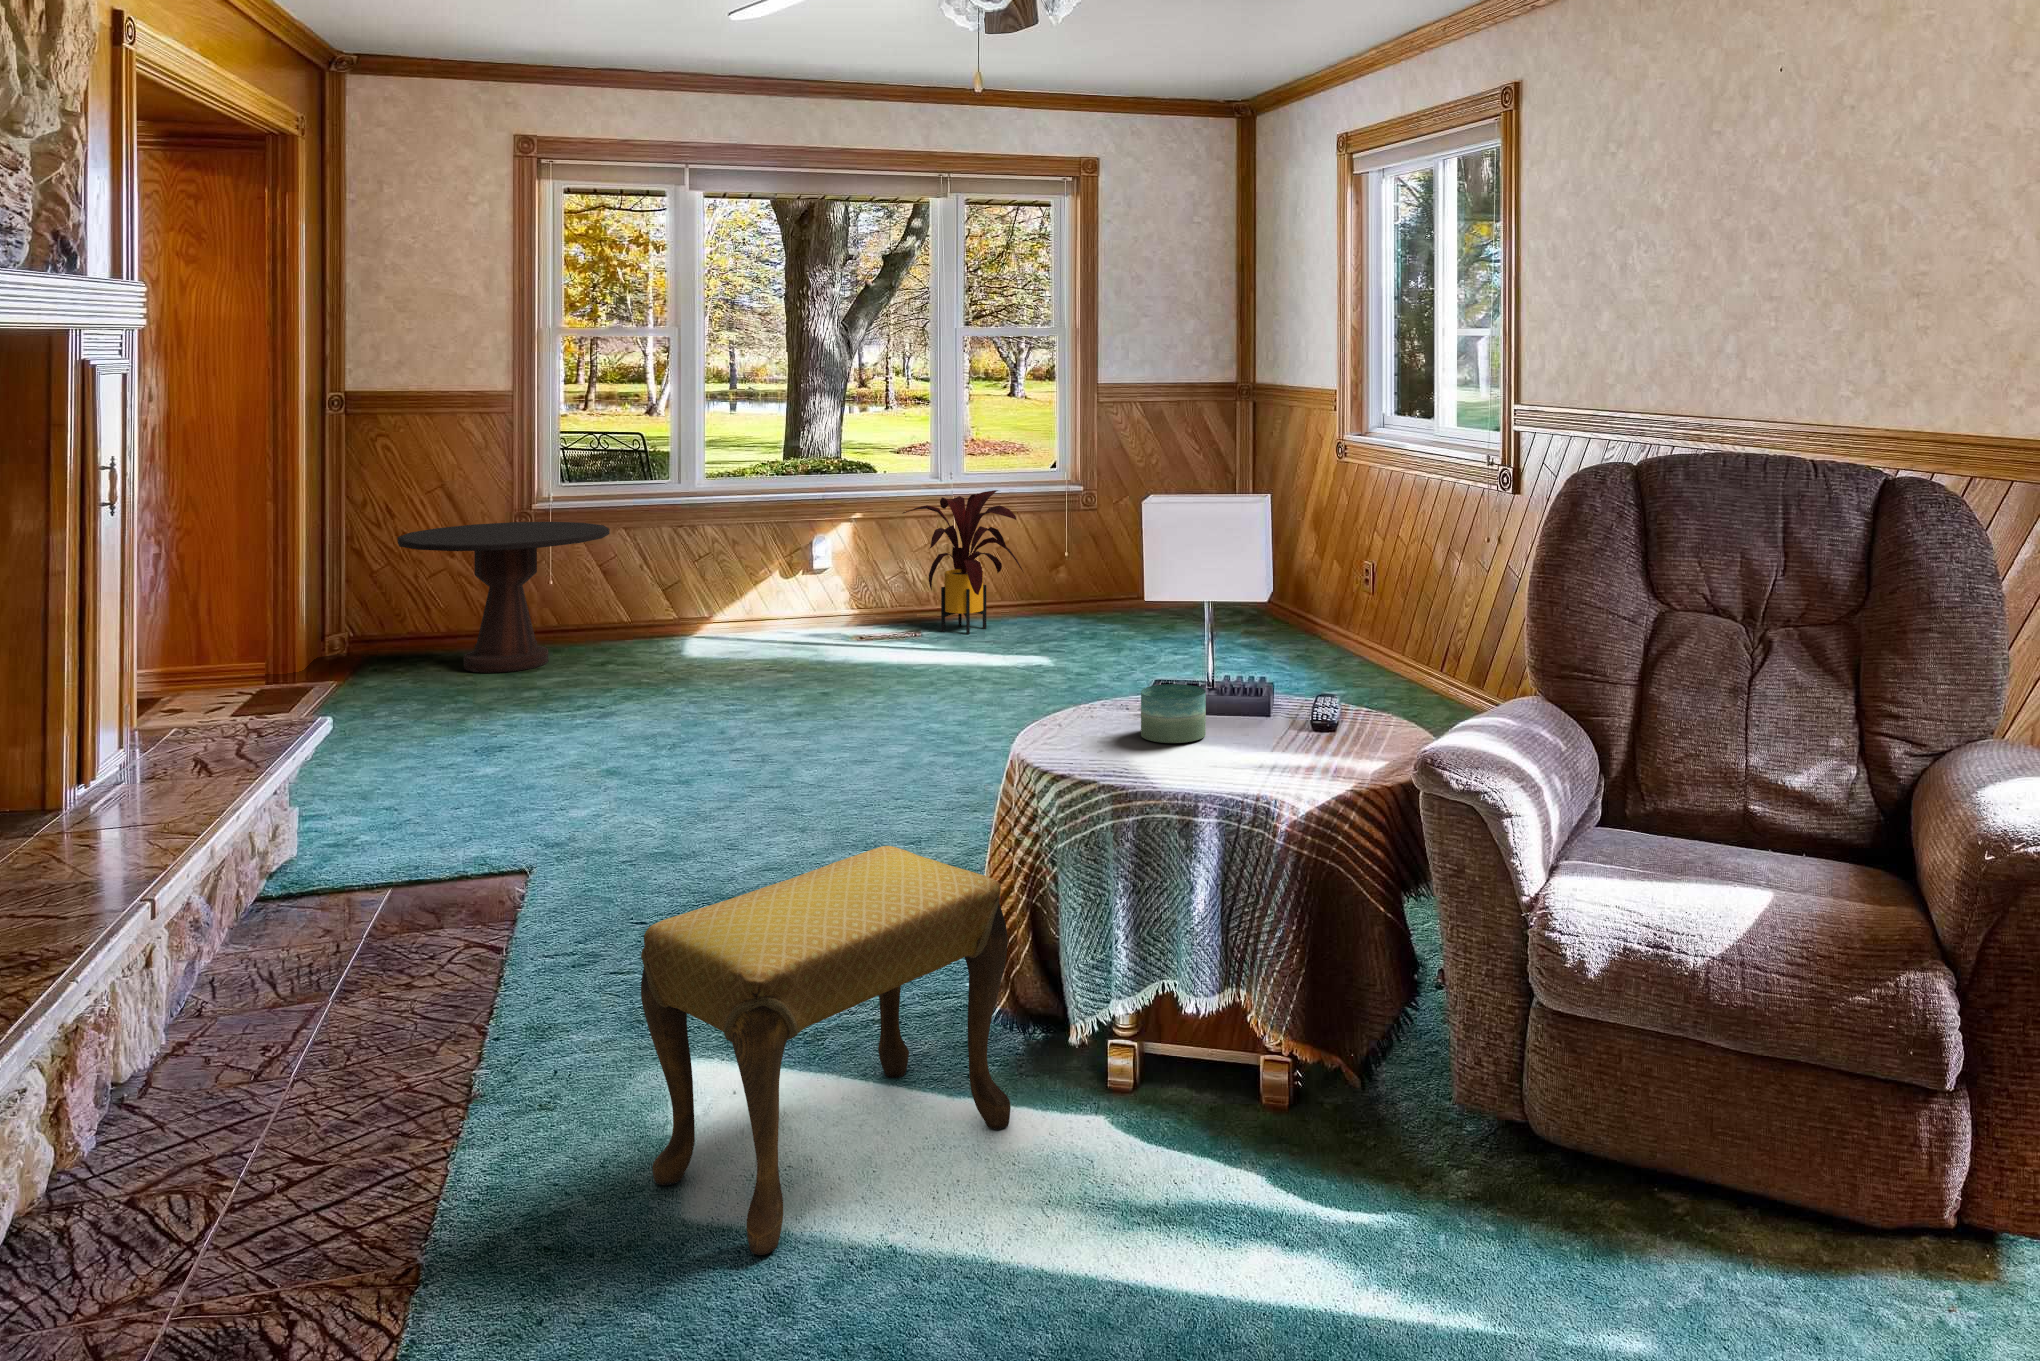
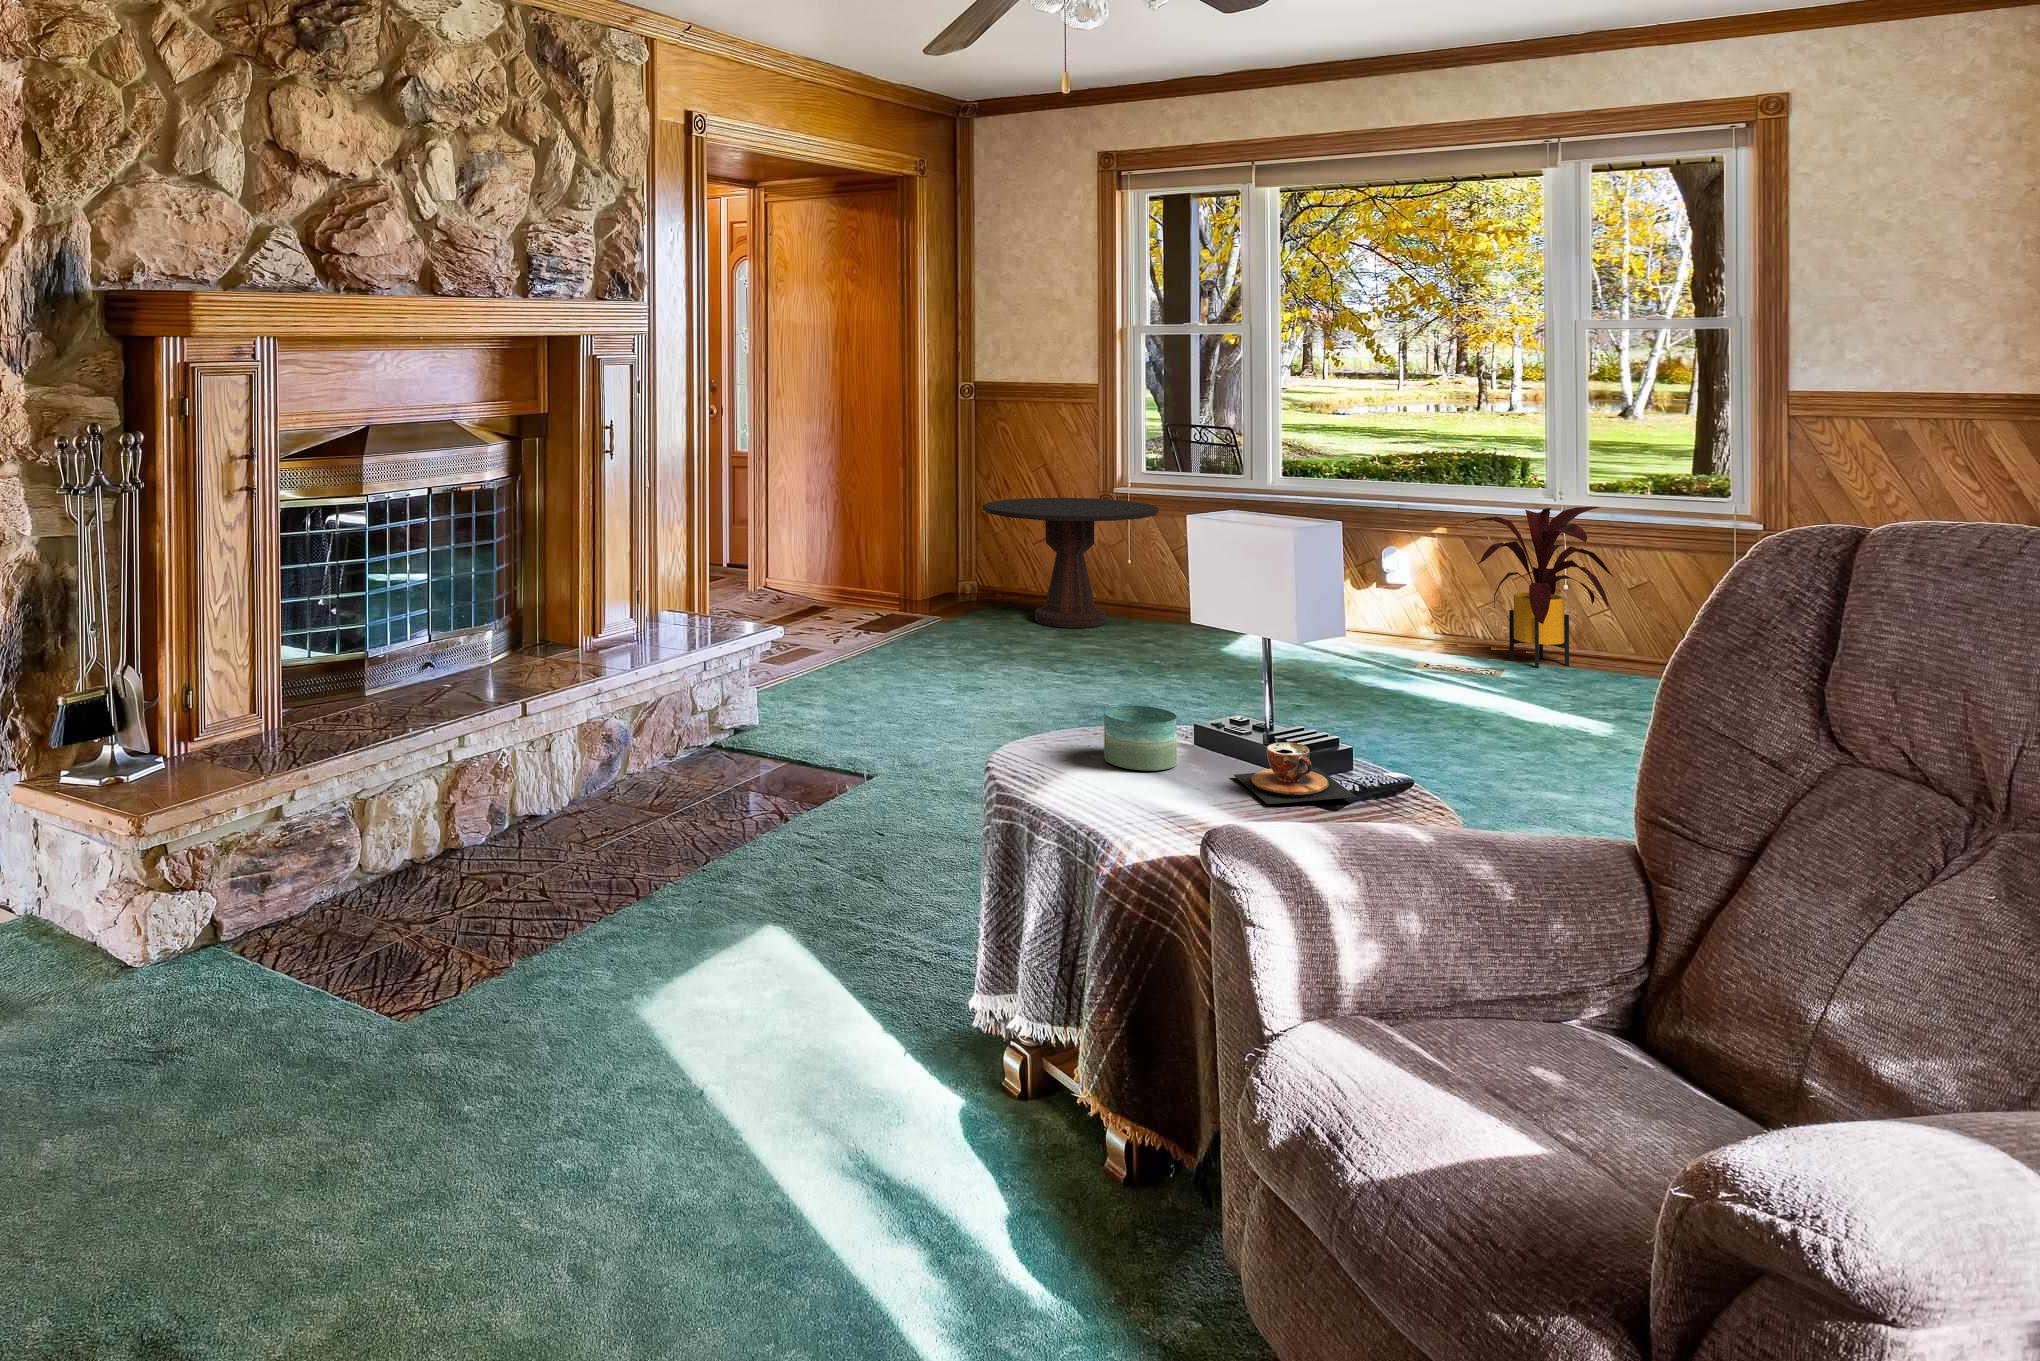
teacup: none [1253,688,1356,741] -> present [1234,742,1357,804]
footstool: present [641,846,1010,1255] -> none [603,793,881,1072]

